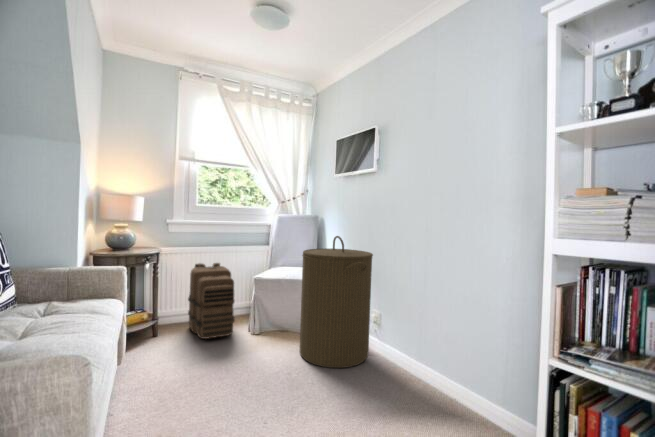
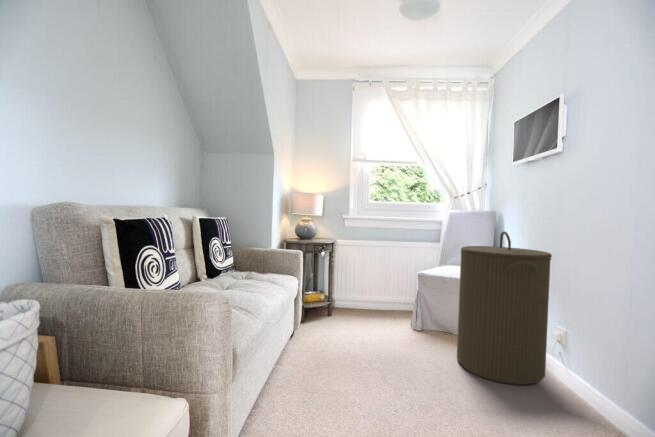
backpack: present [188,263,235,339] -> none [357,256,397,326]

